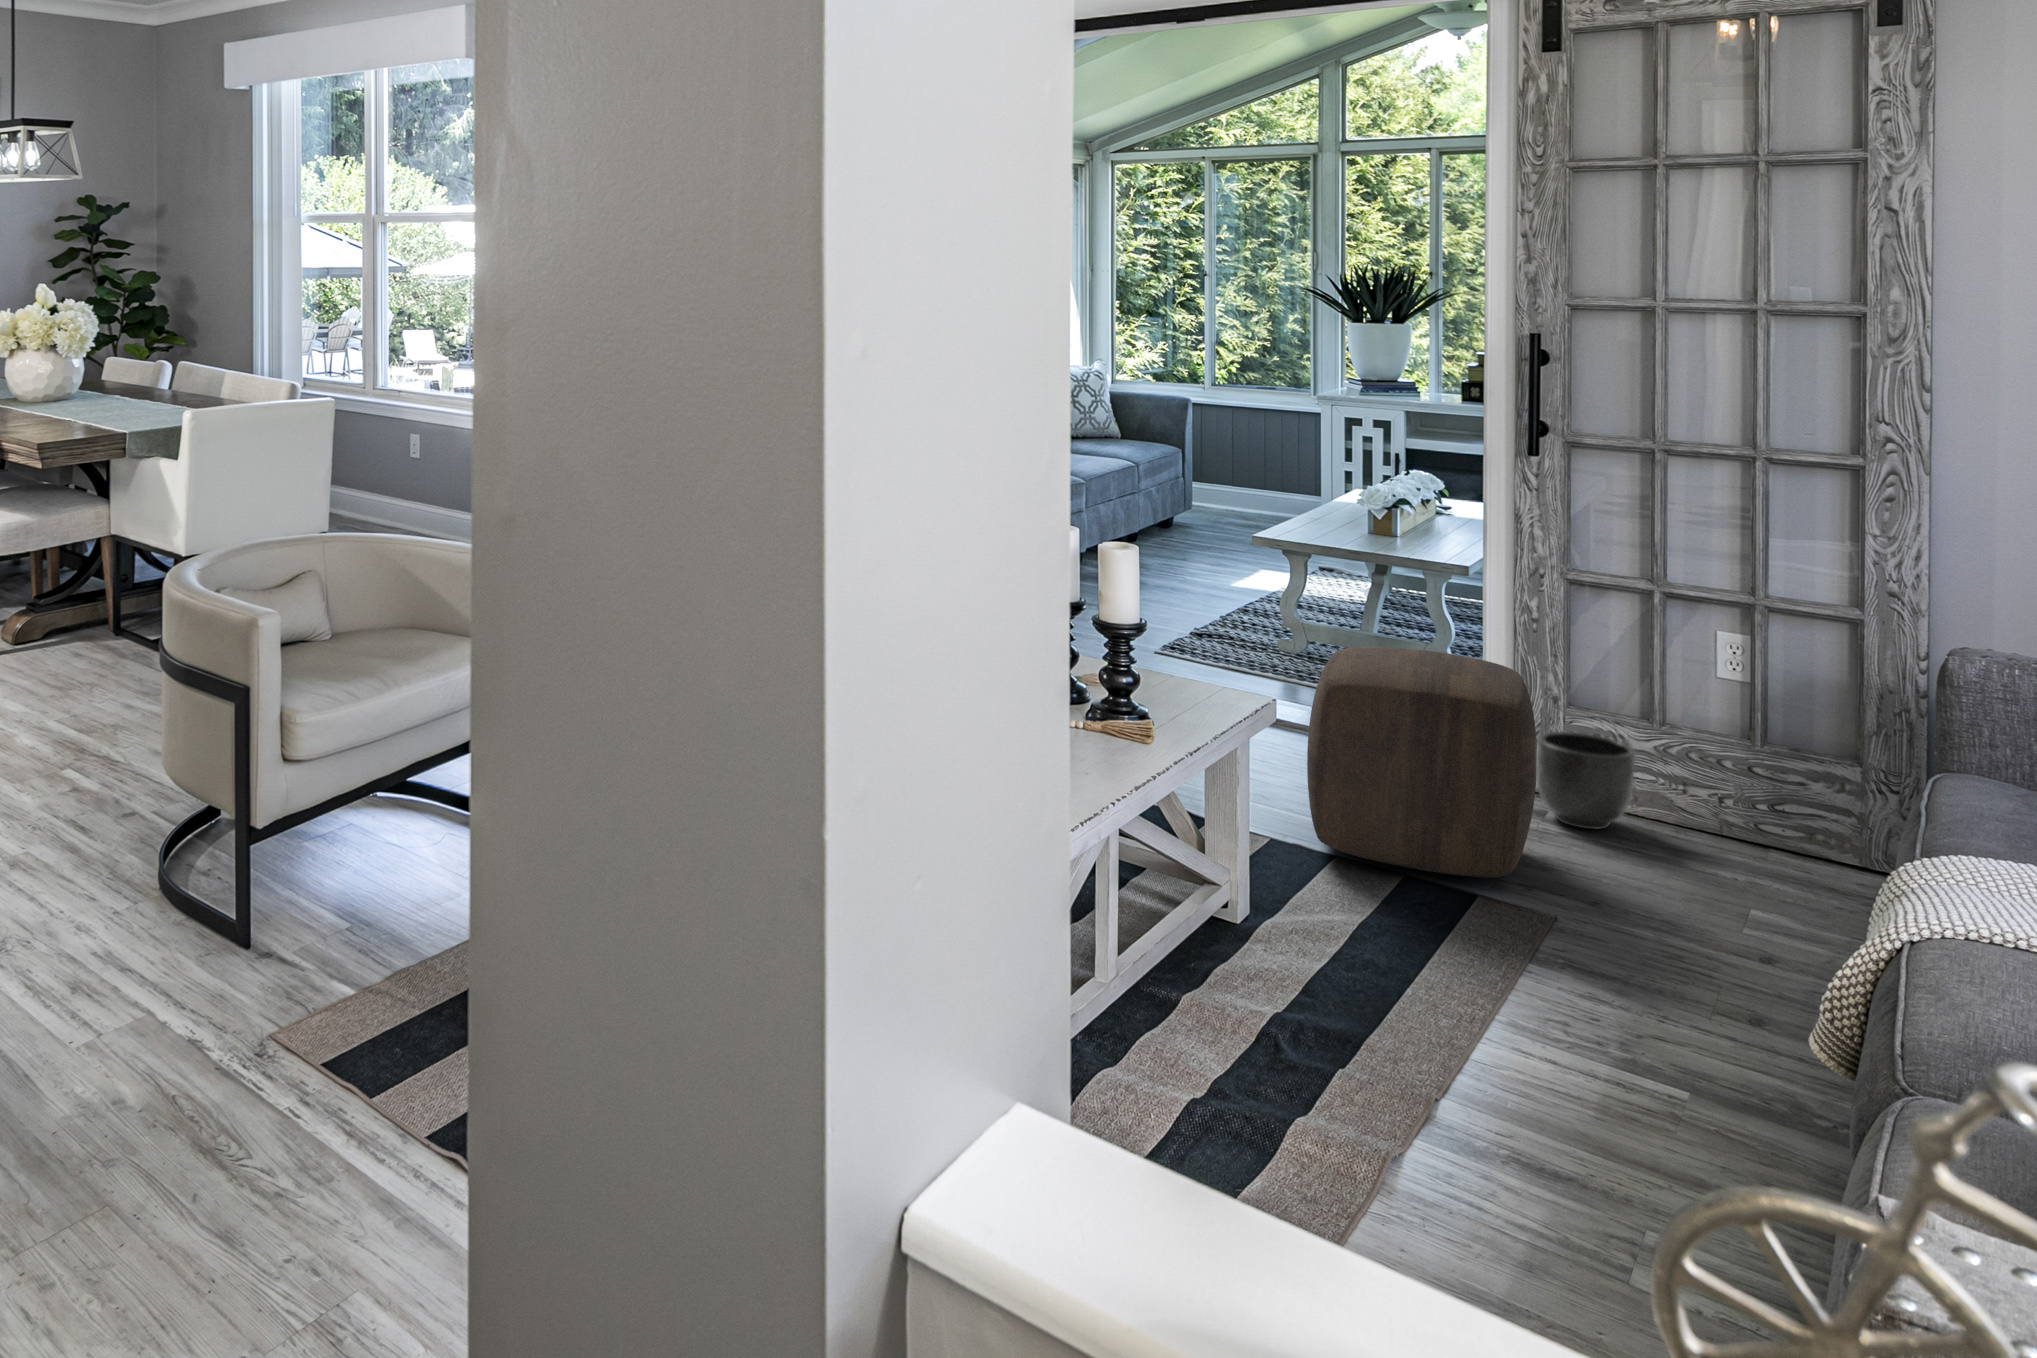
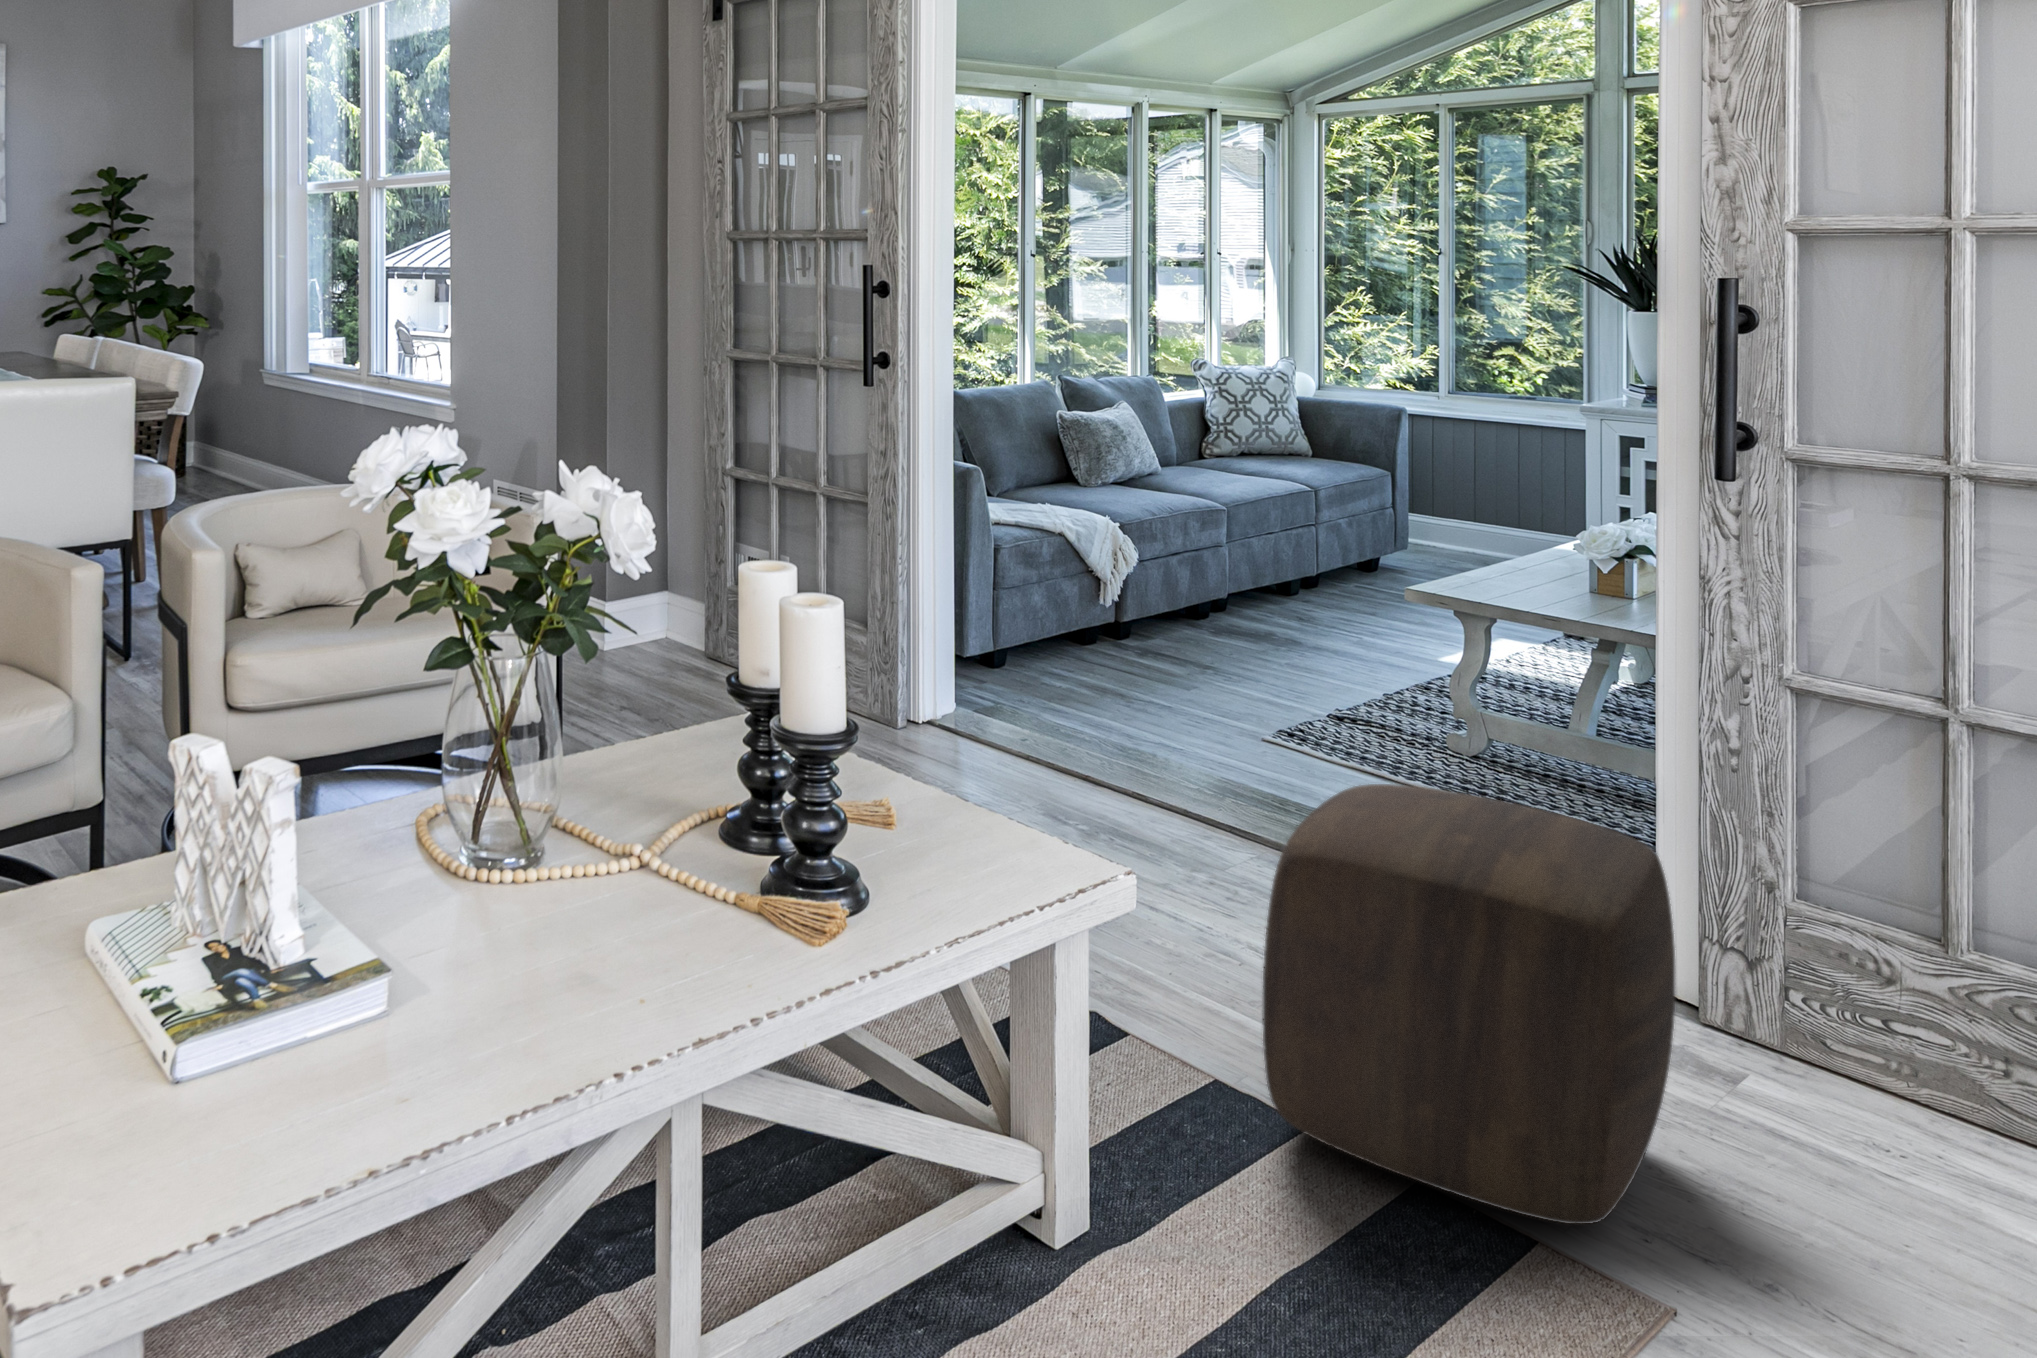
planter: present [1537,732,1636,829] -> none [1719,944,1900,1125]

